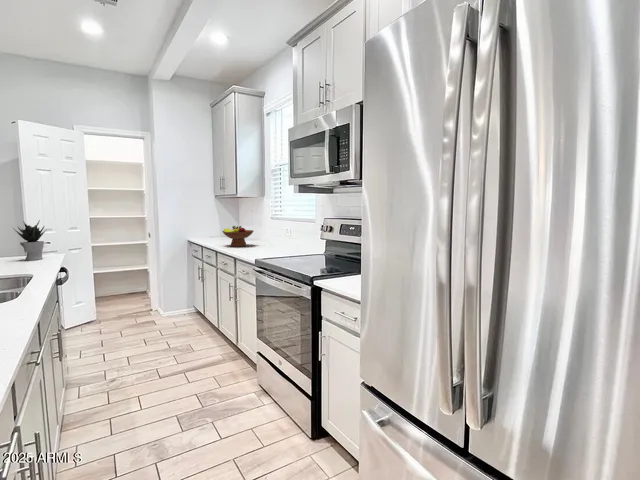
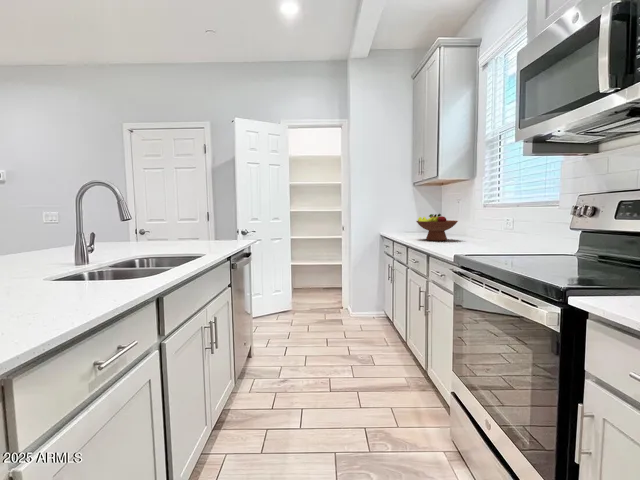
potted plant: present [15,220,45,260] -> none [212,203,239,243]

